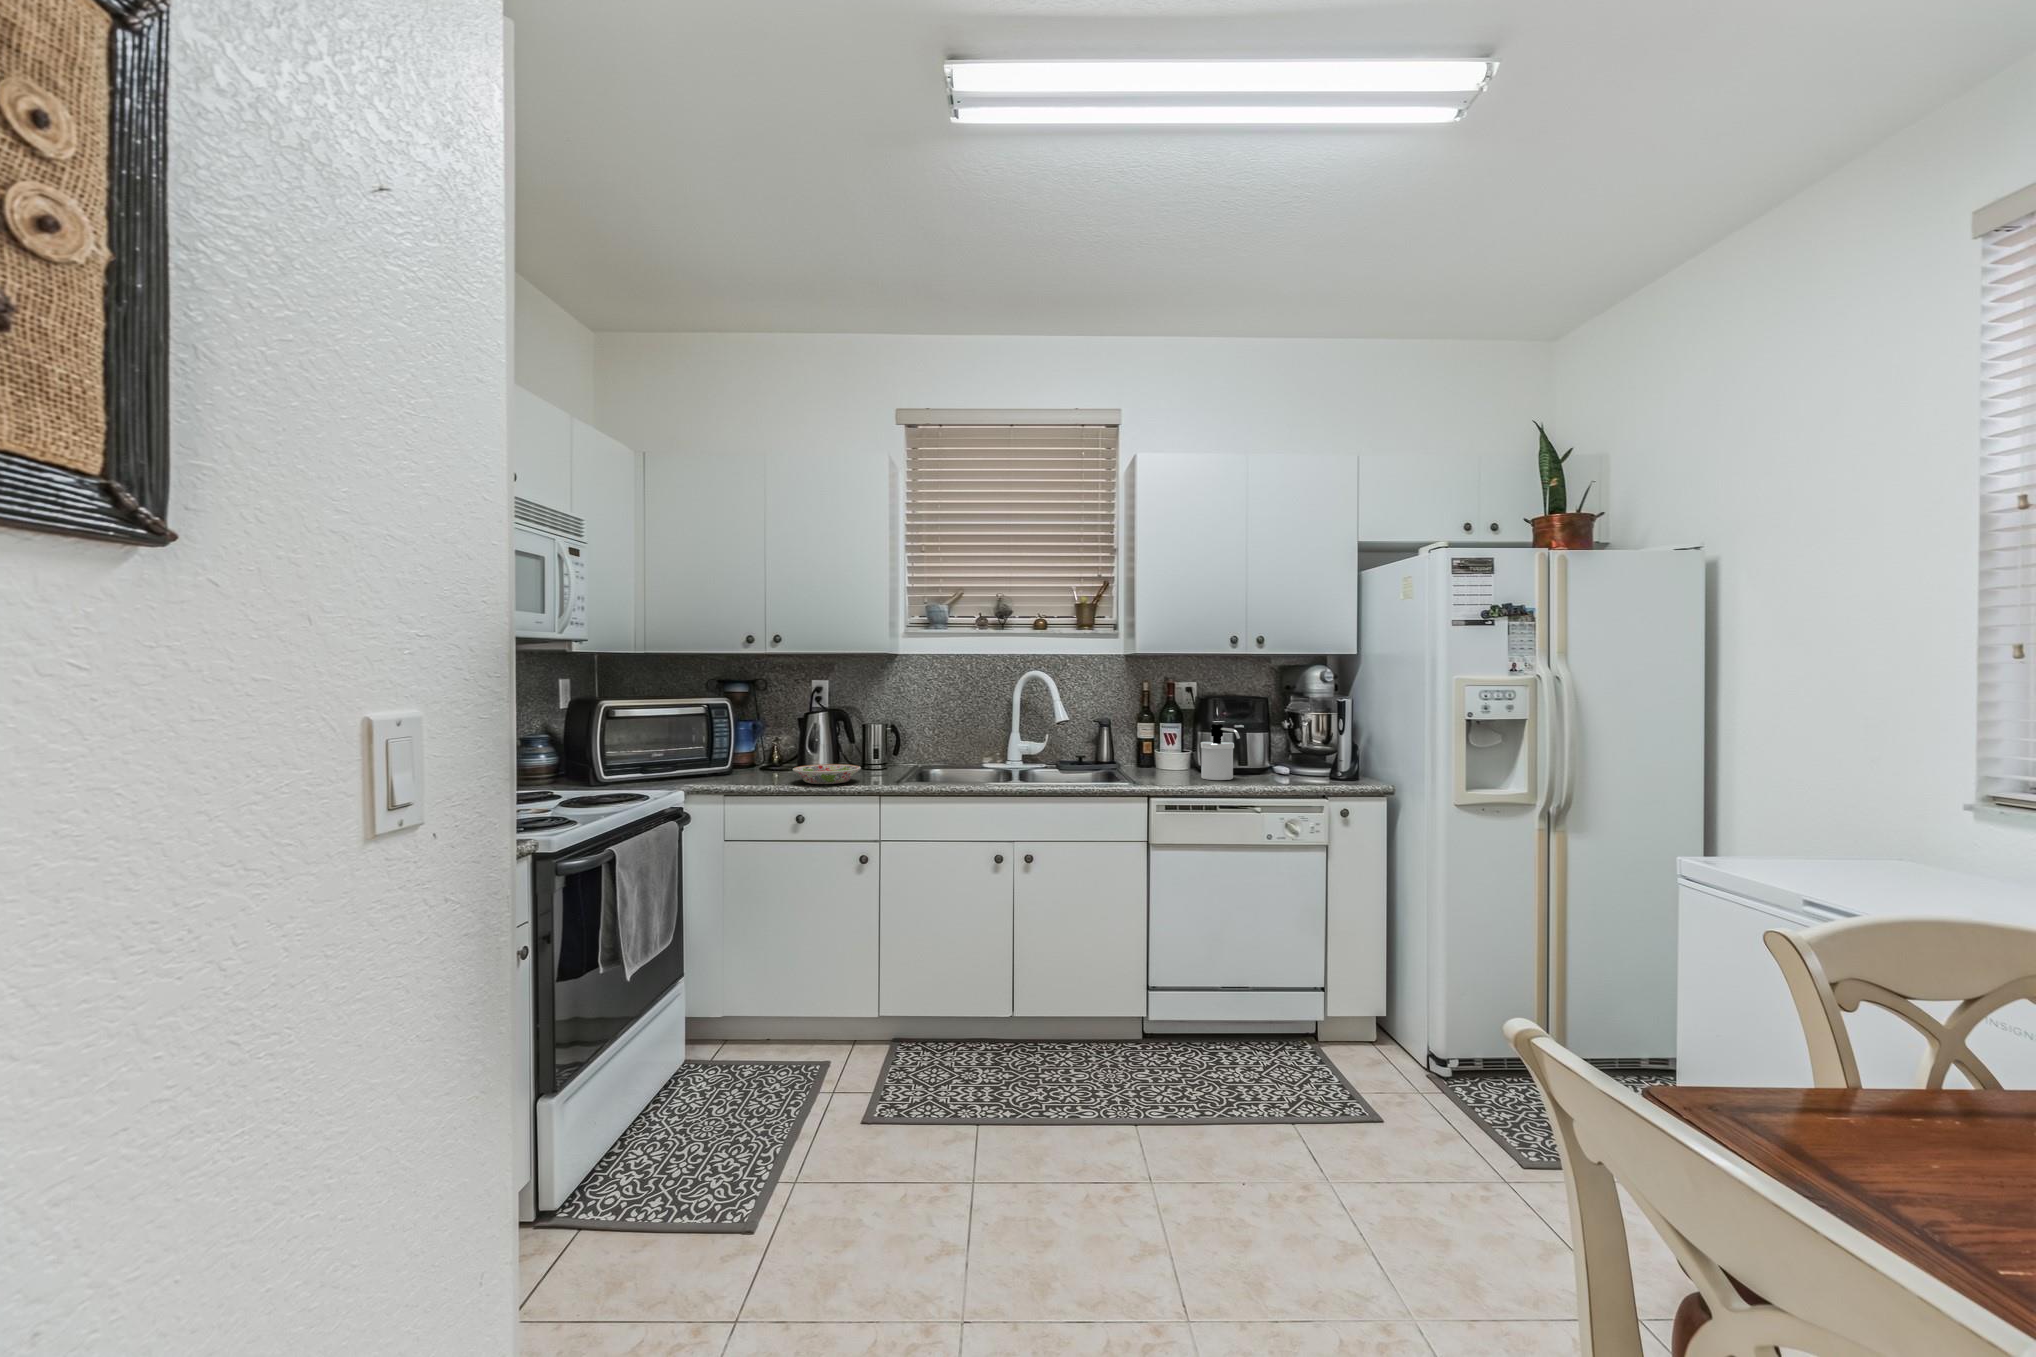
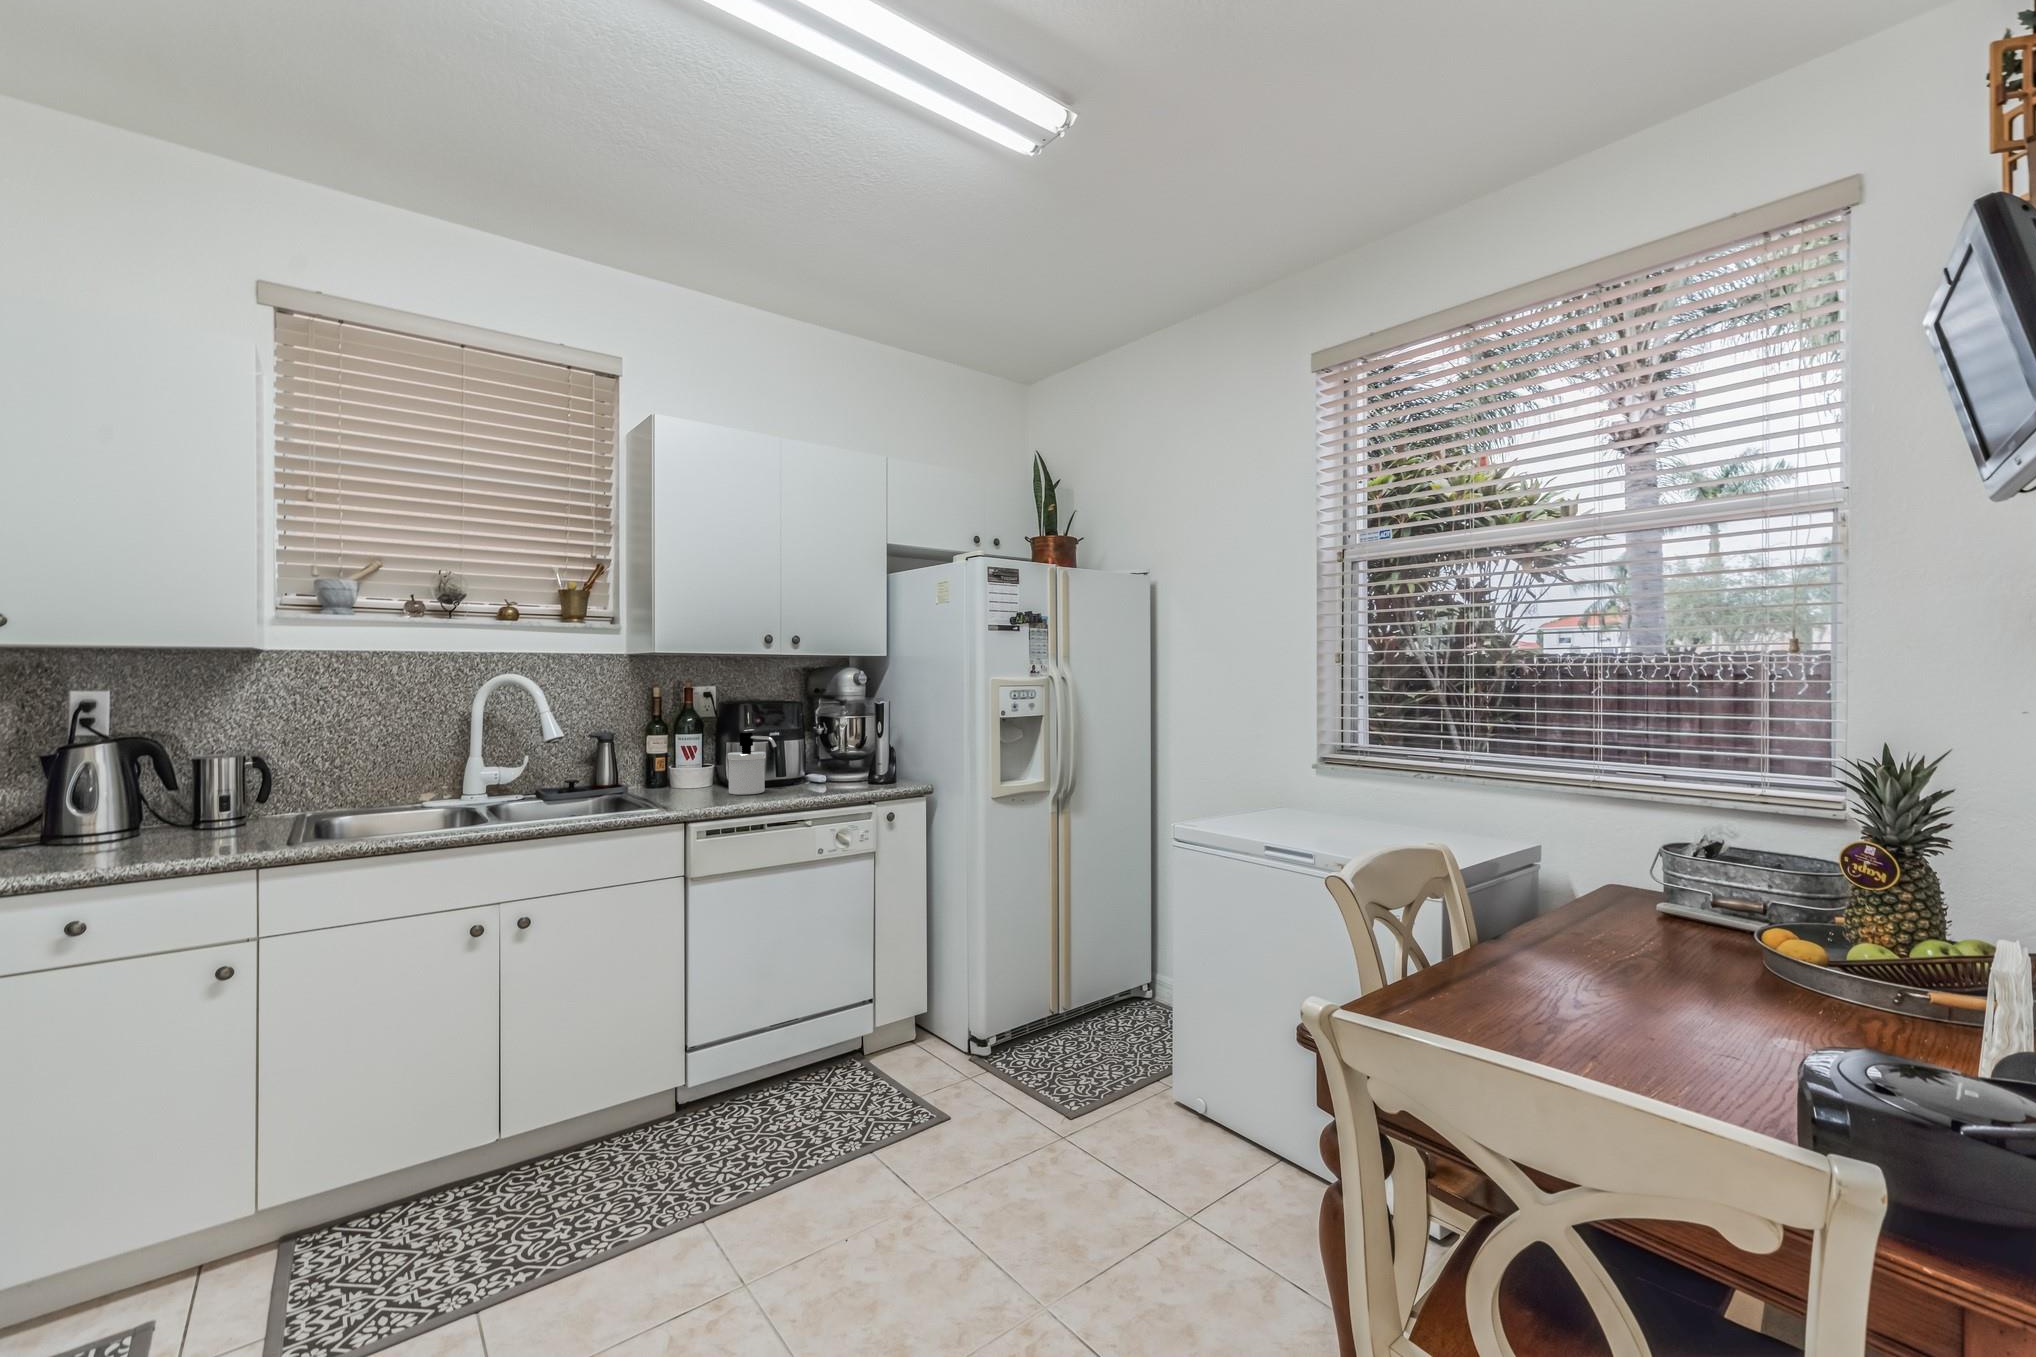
bowl: present [793,764,861,784] -> none [59,822,213,860]

